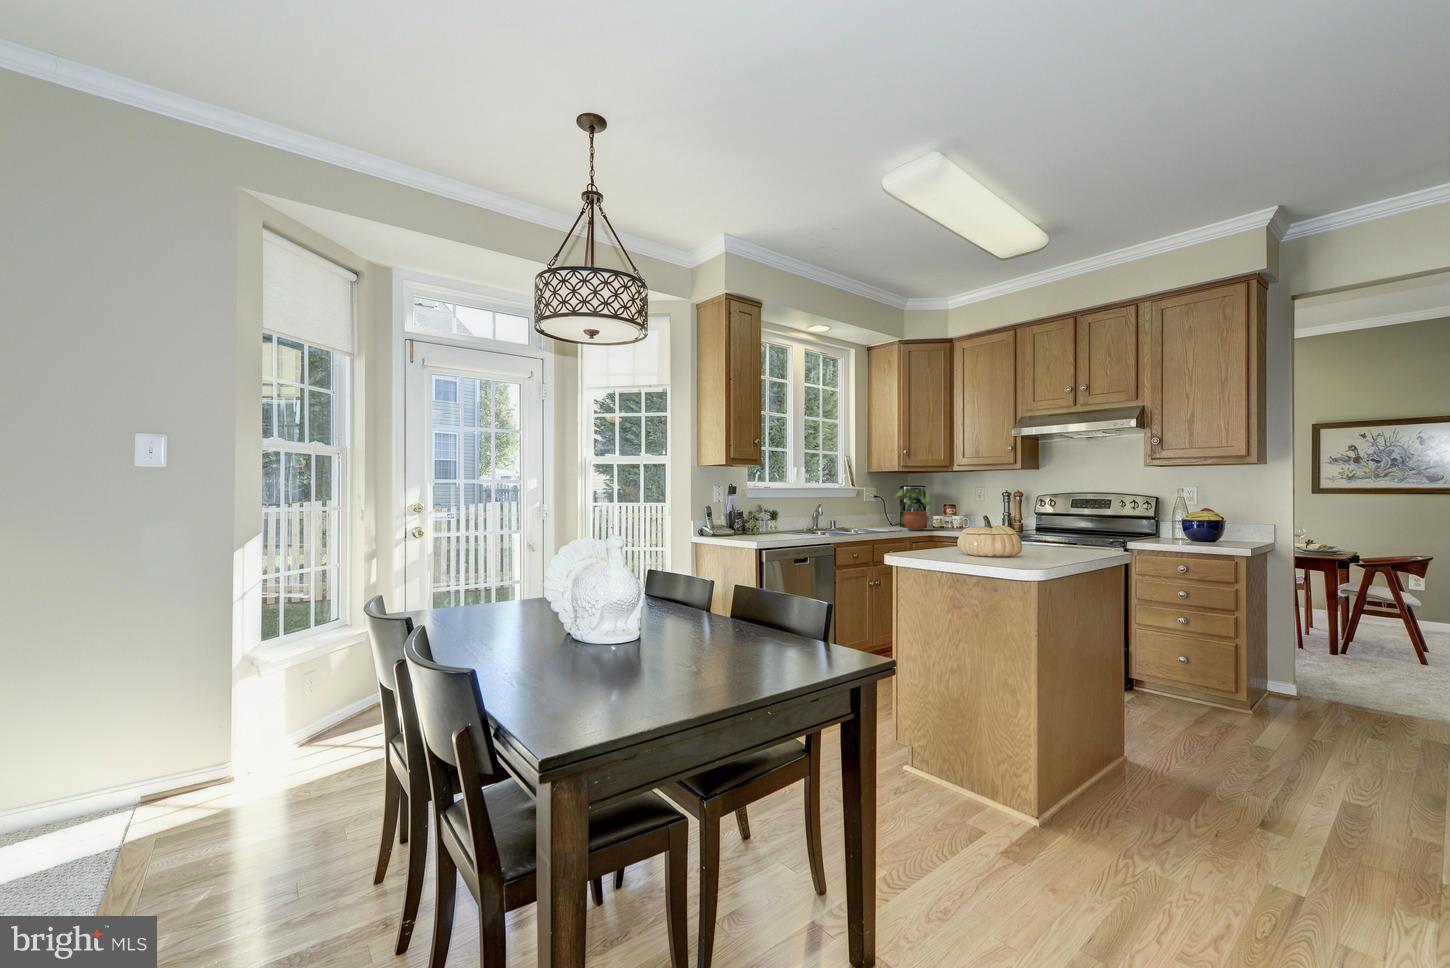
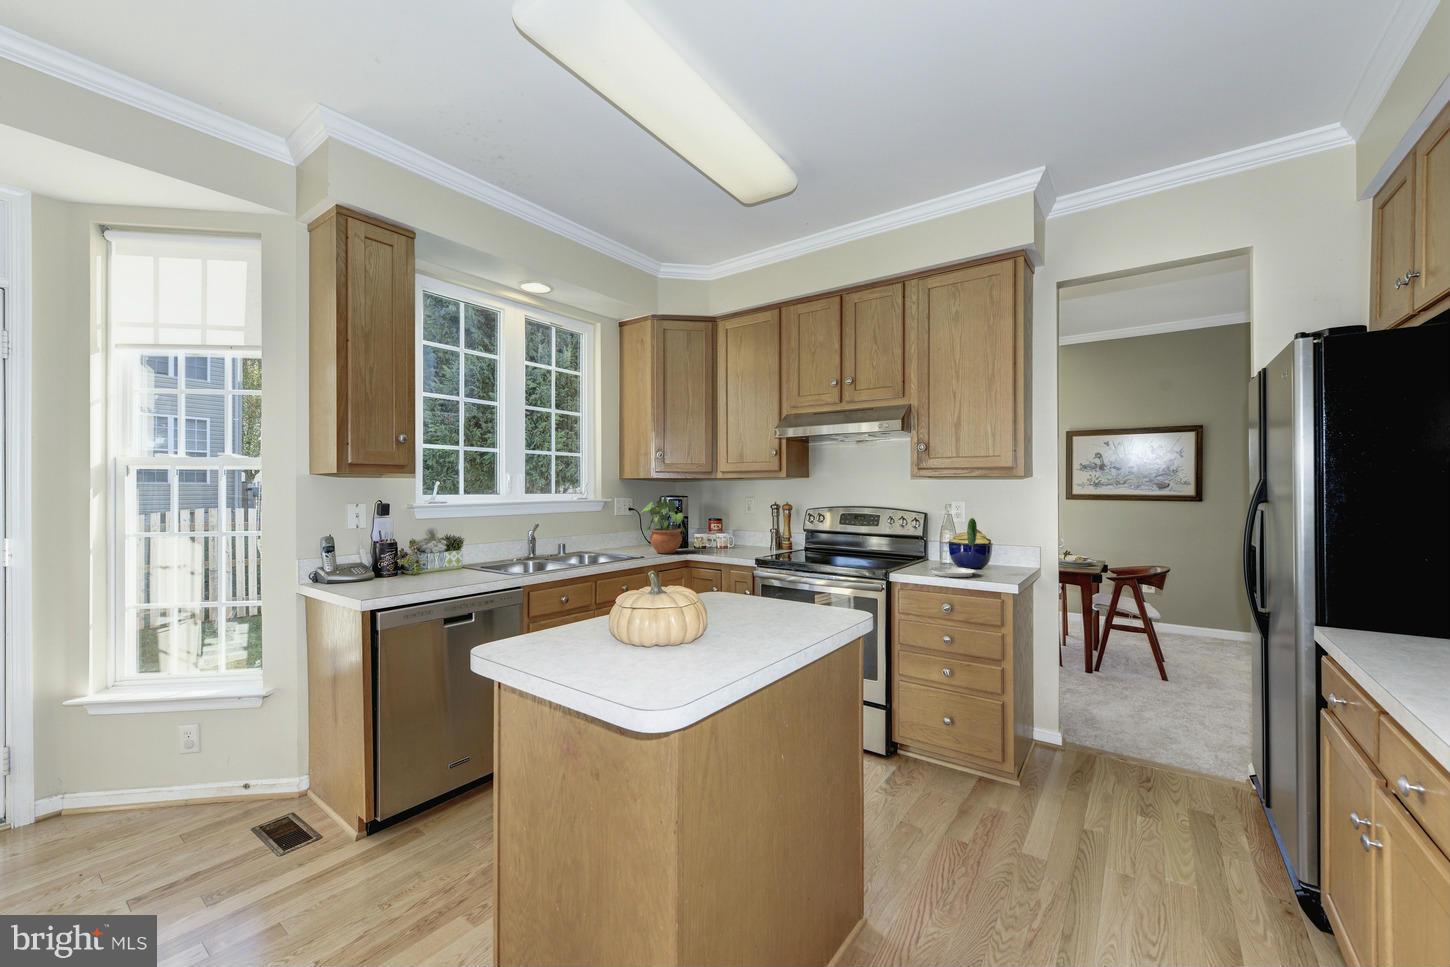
plate: none [1165,497,1210,544] -> present [930,518,977,577]

